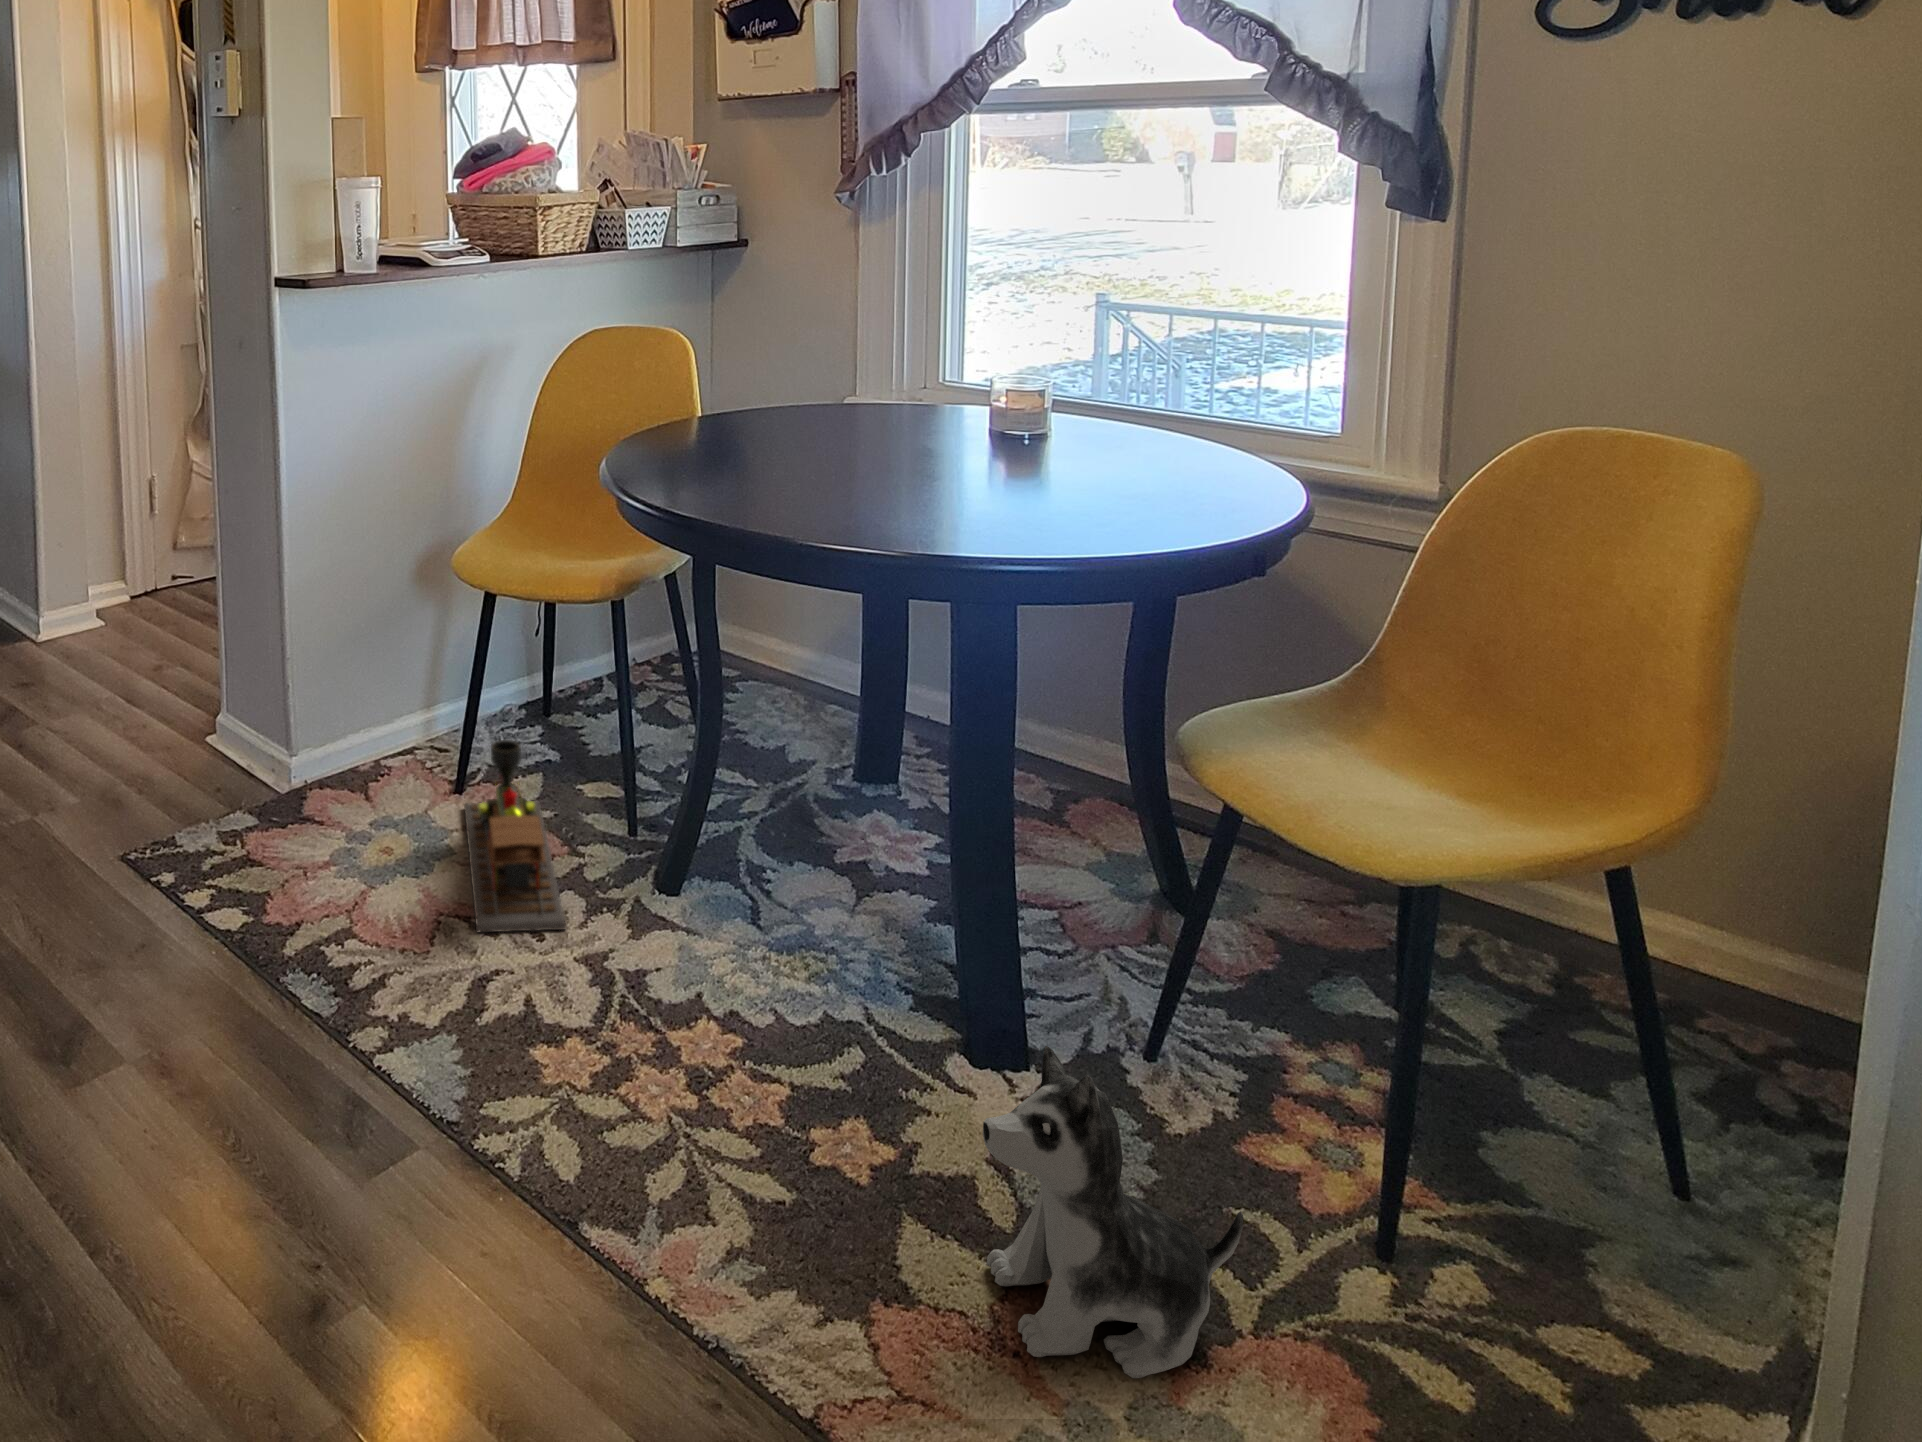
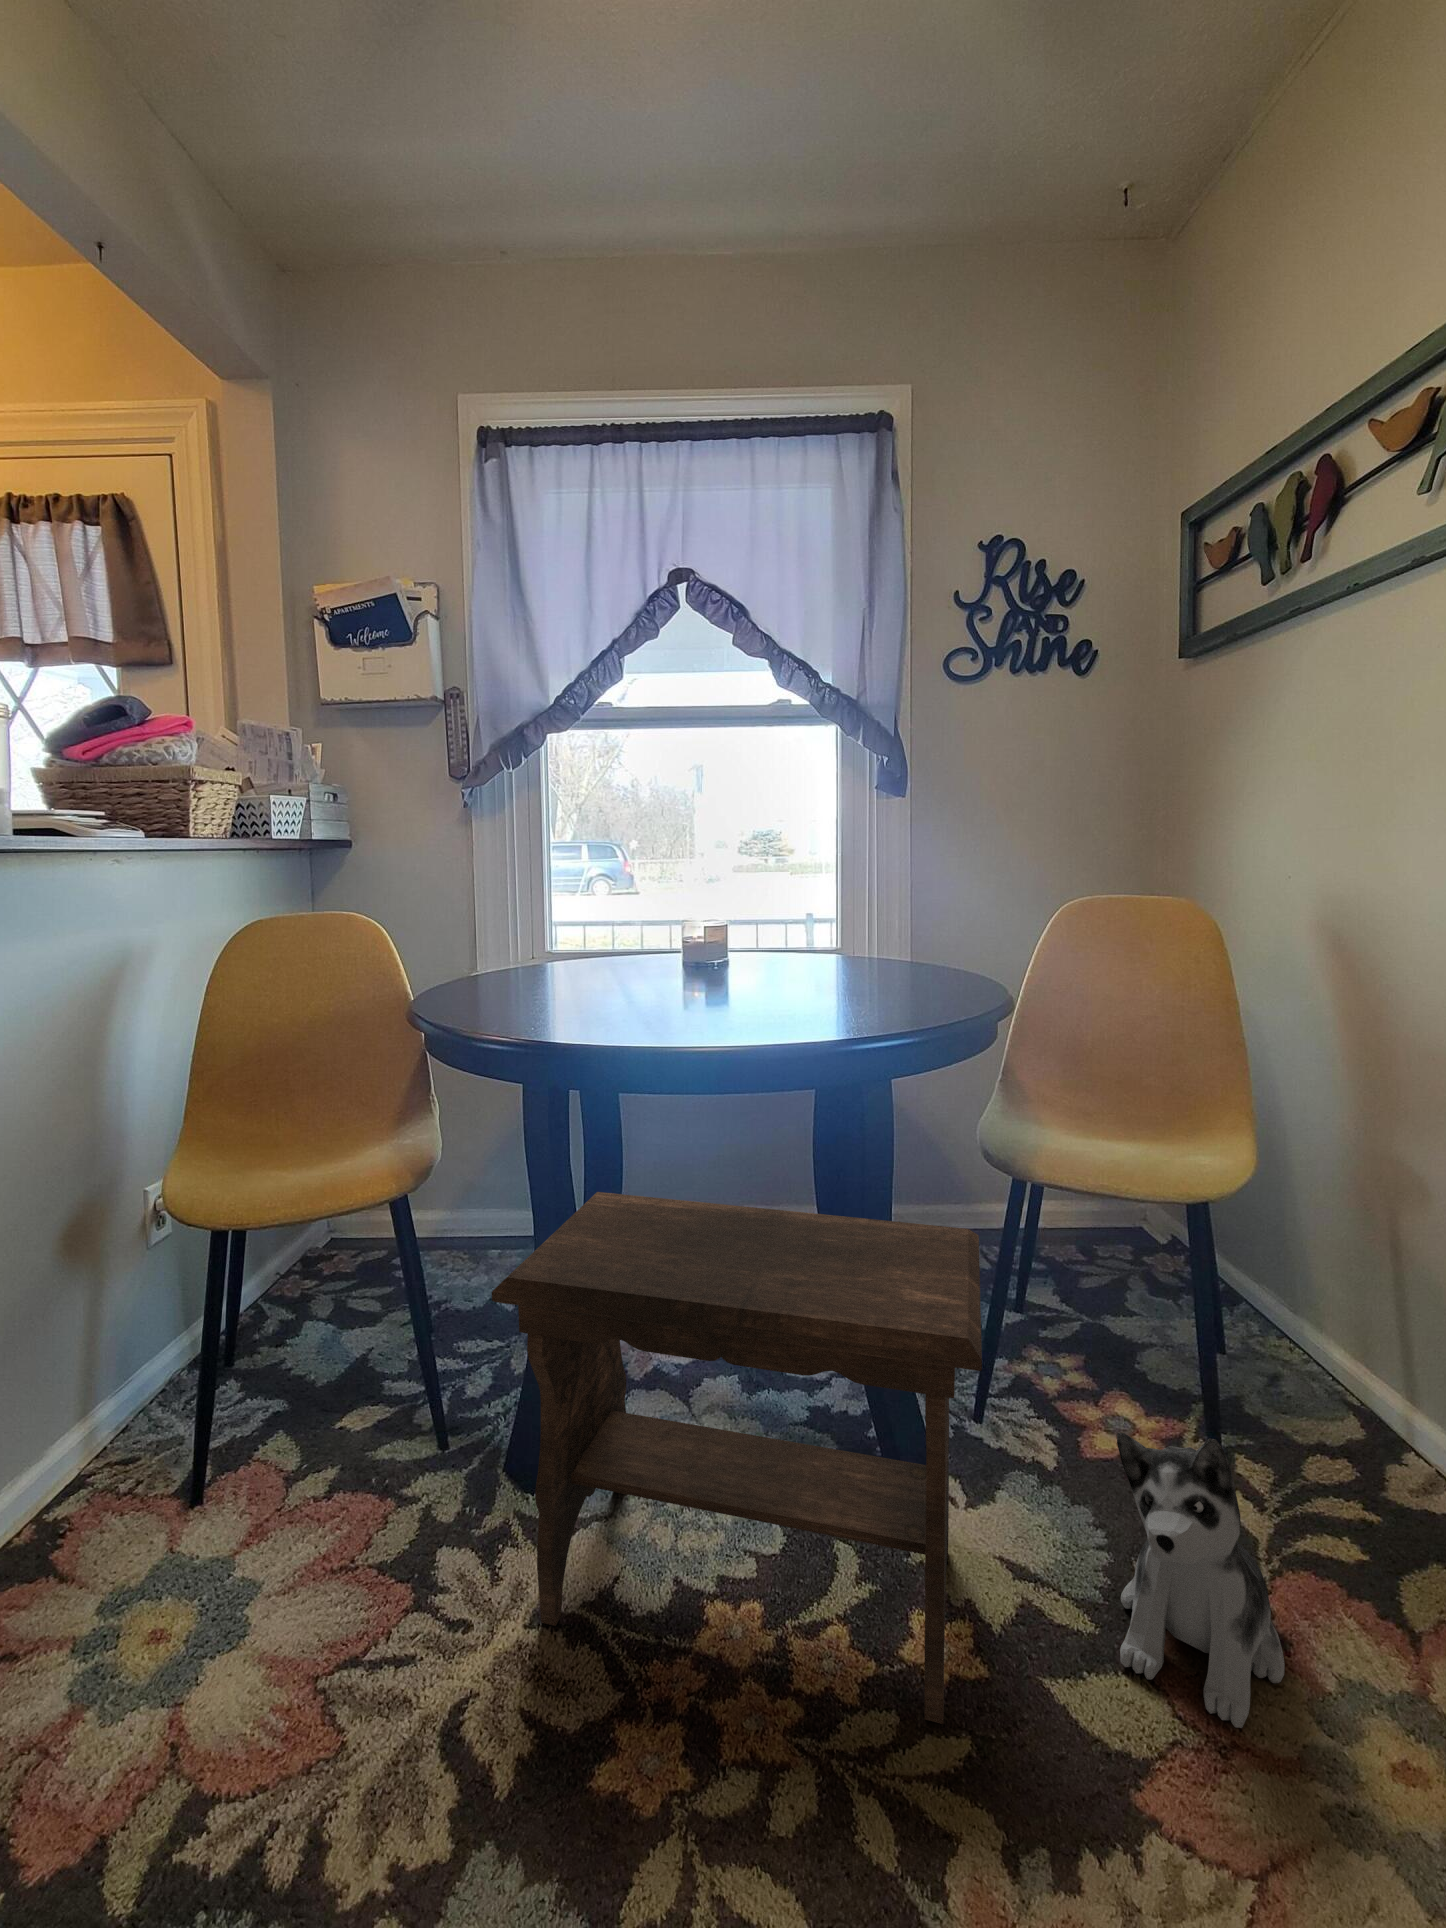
footstool: none [556,644,990,1179] -> present [492,1192,982,1724]
toy train: present [464,740,566,932] -> none [221,1399,481,1675]

